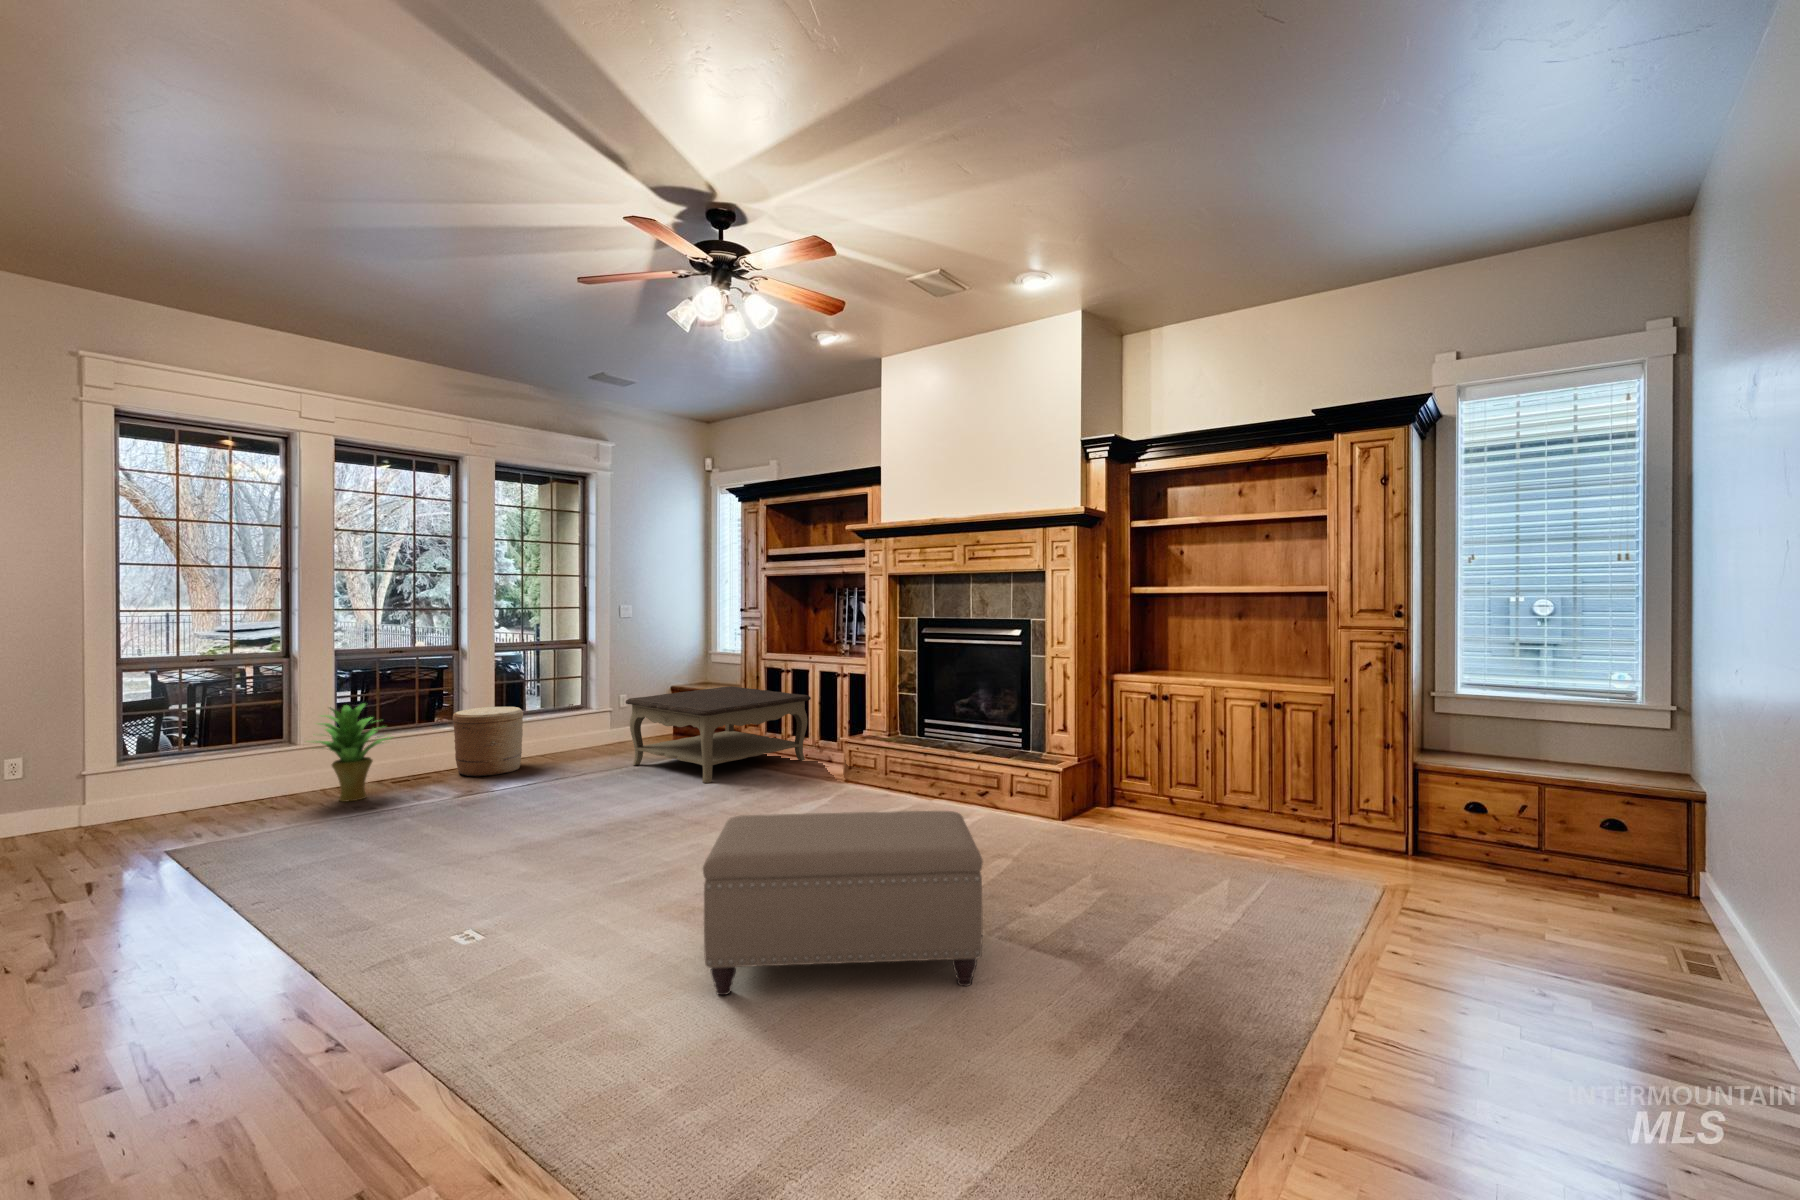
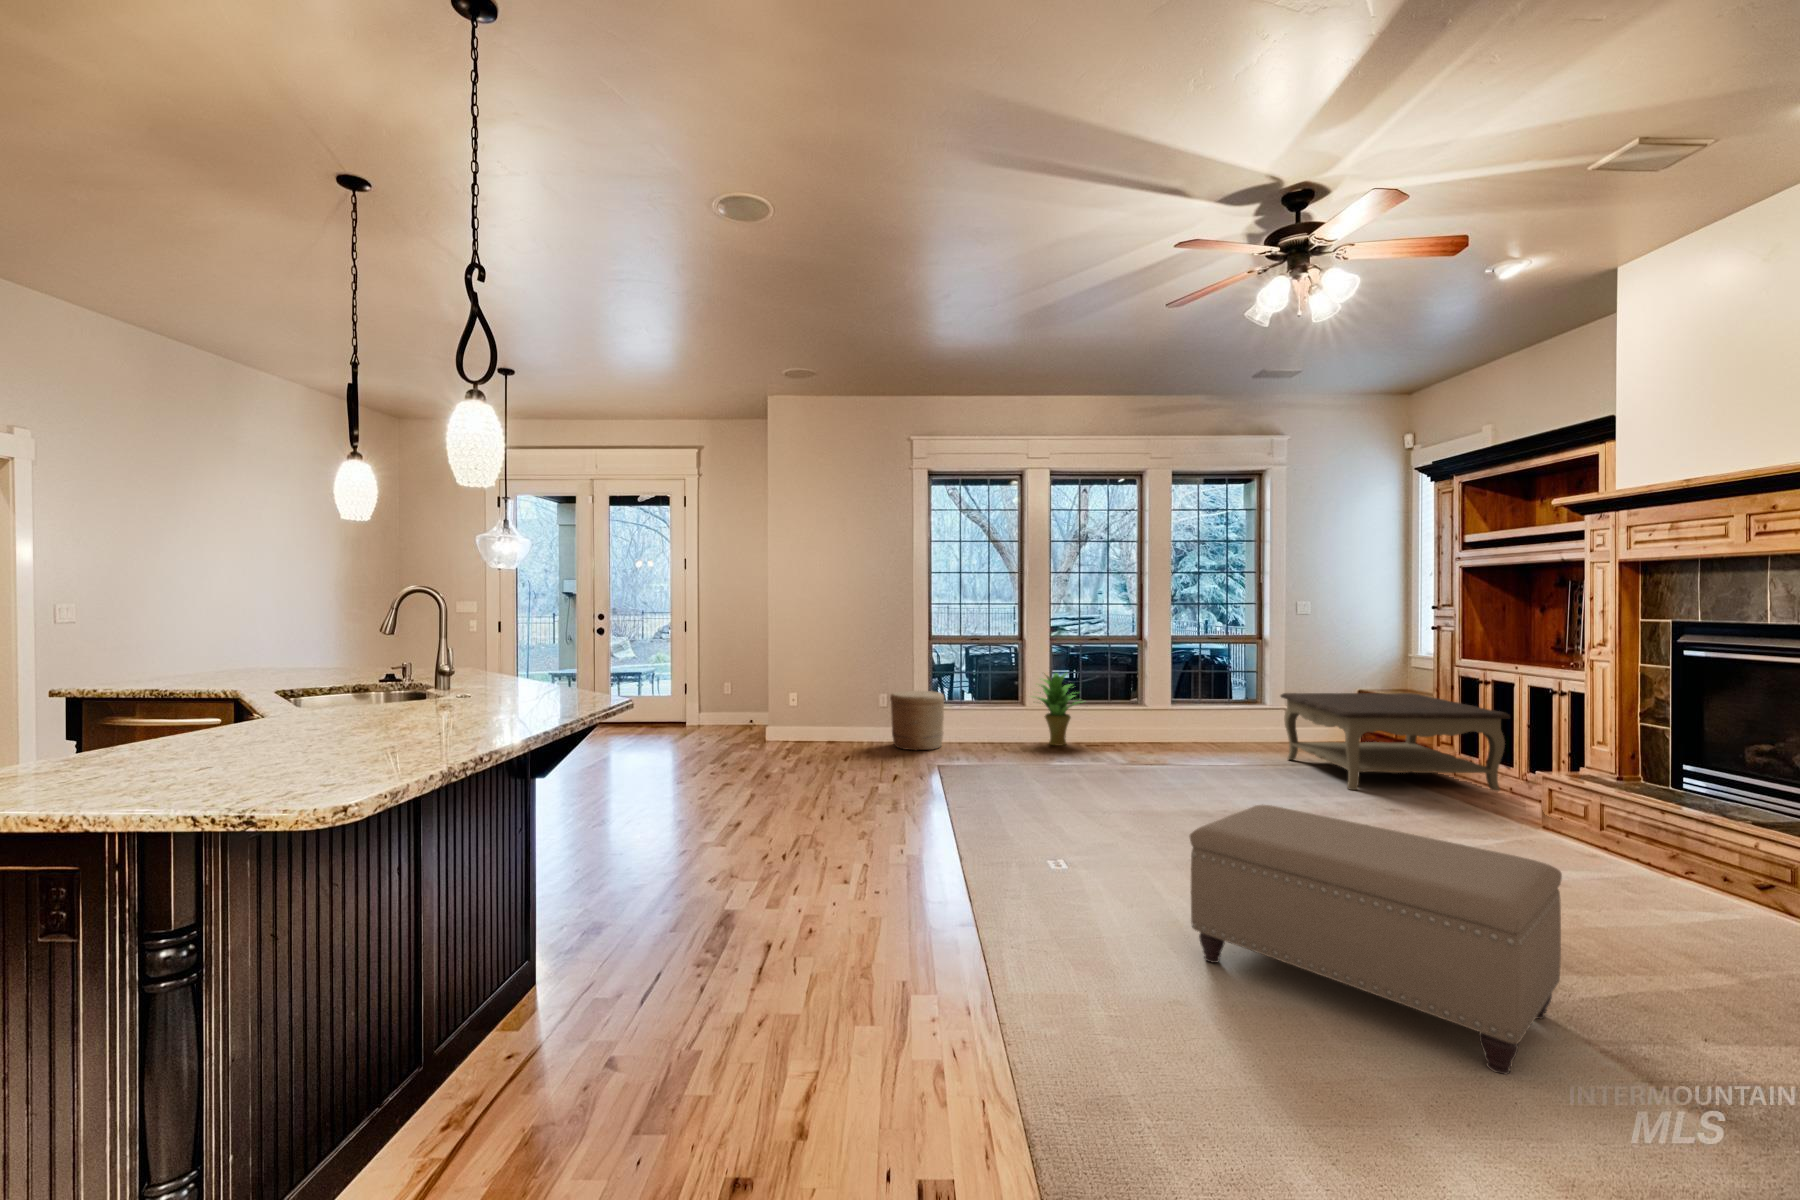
woven basket: present [453,707,523,777] -> present [890,691,945,750]

